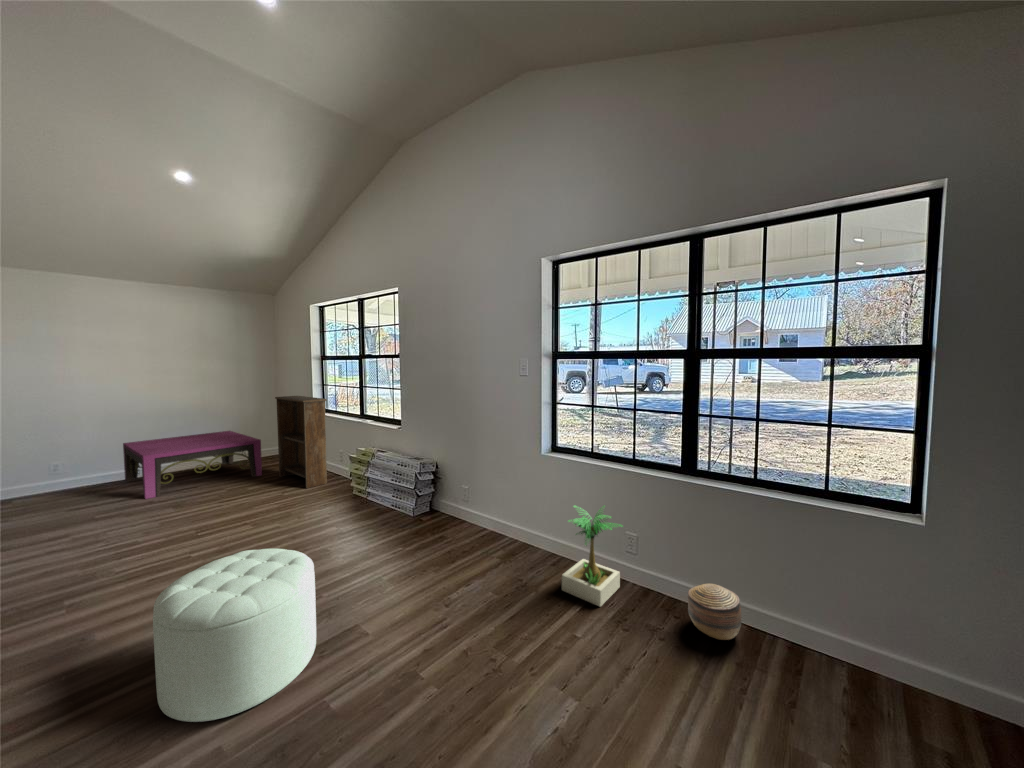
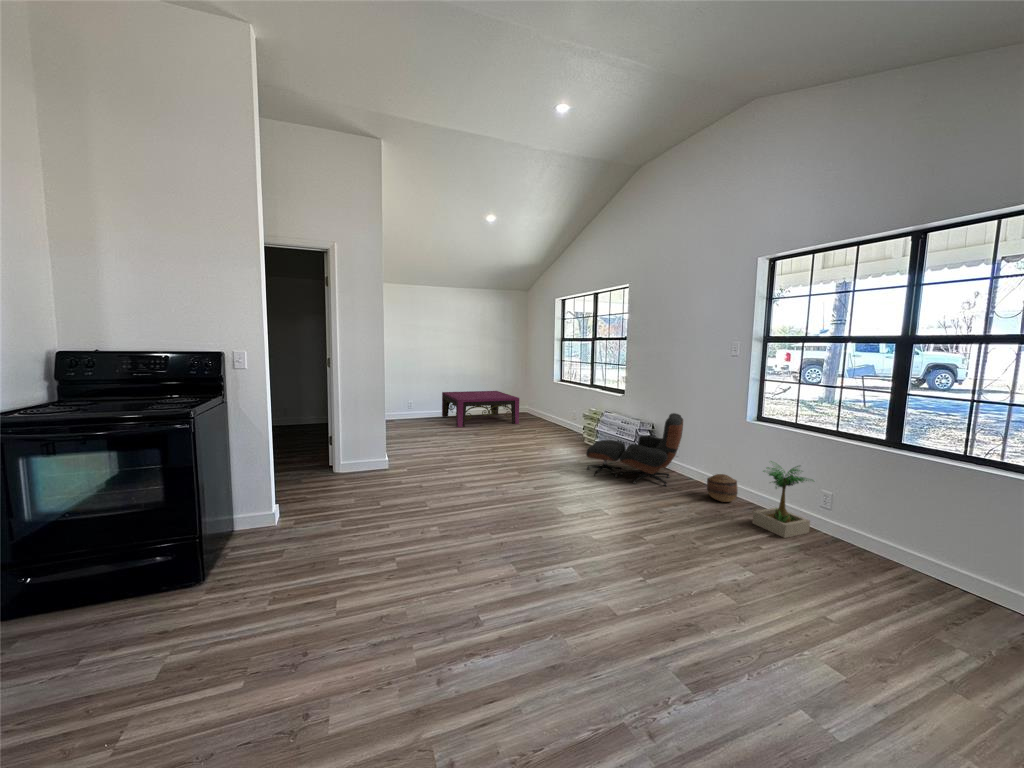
bookshelf: present [275,396,327,488] -> none [530,367,568,435]
lounge chair: none [344,450,471,557] -> present [586,413,683,486]
ottoman: present [153,549,316,722] -> none [507,448,579,522]
basket: present [688,584,742,640] -> present [707,474,738,502]

